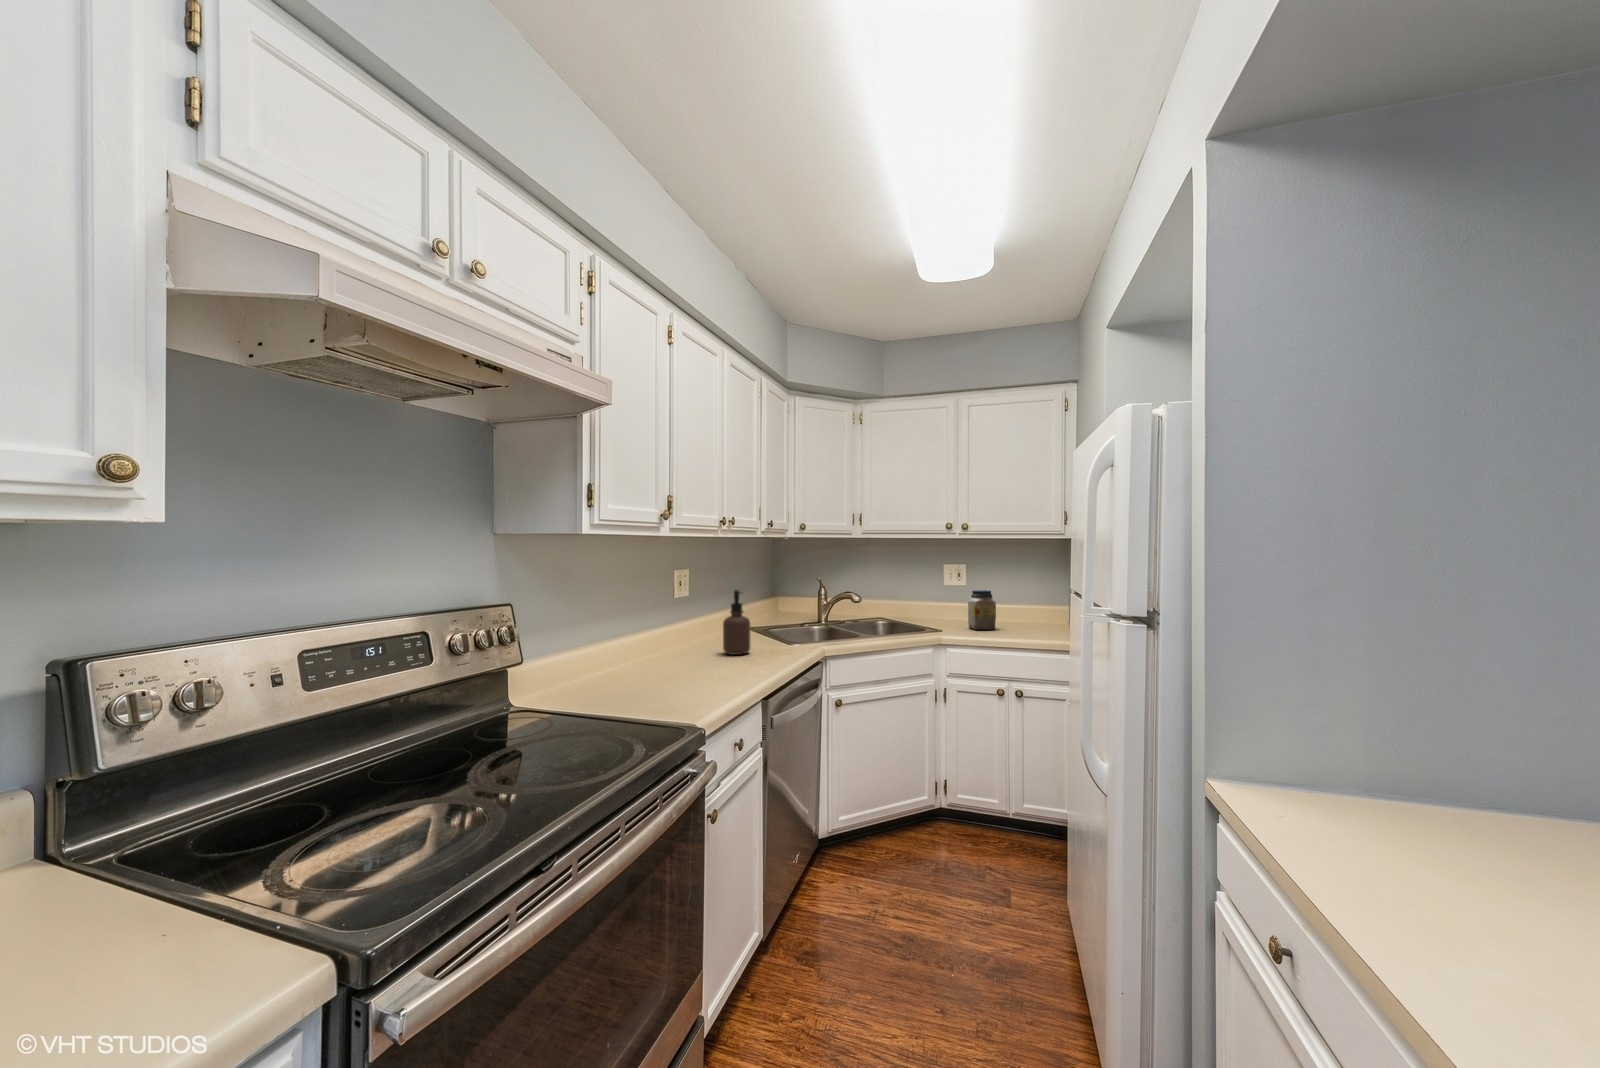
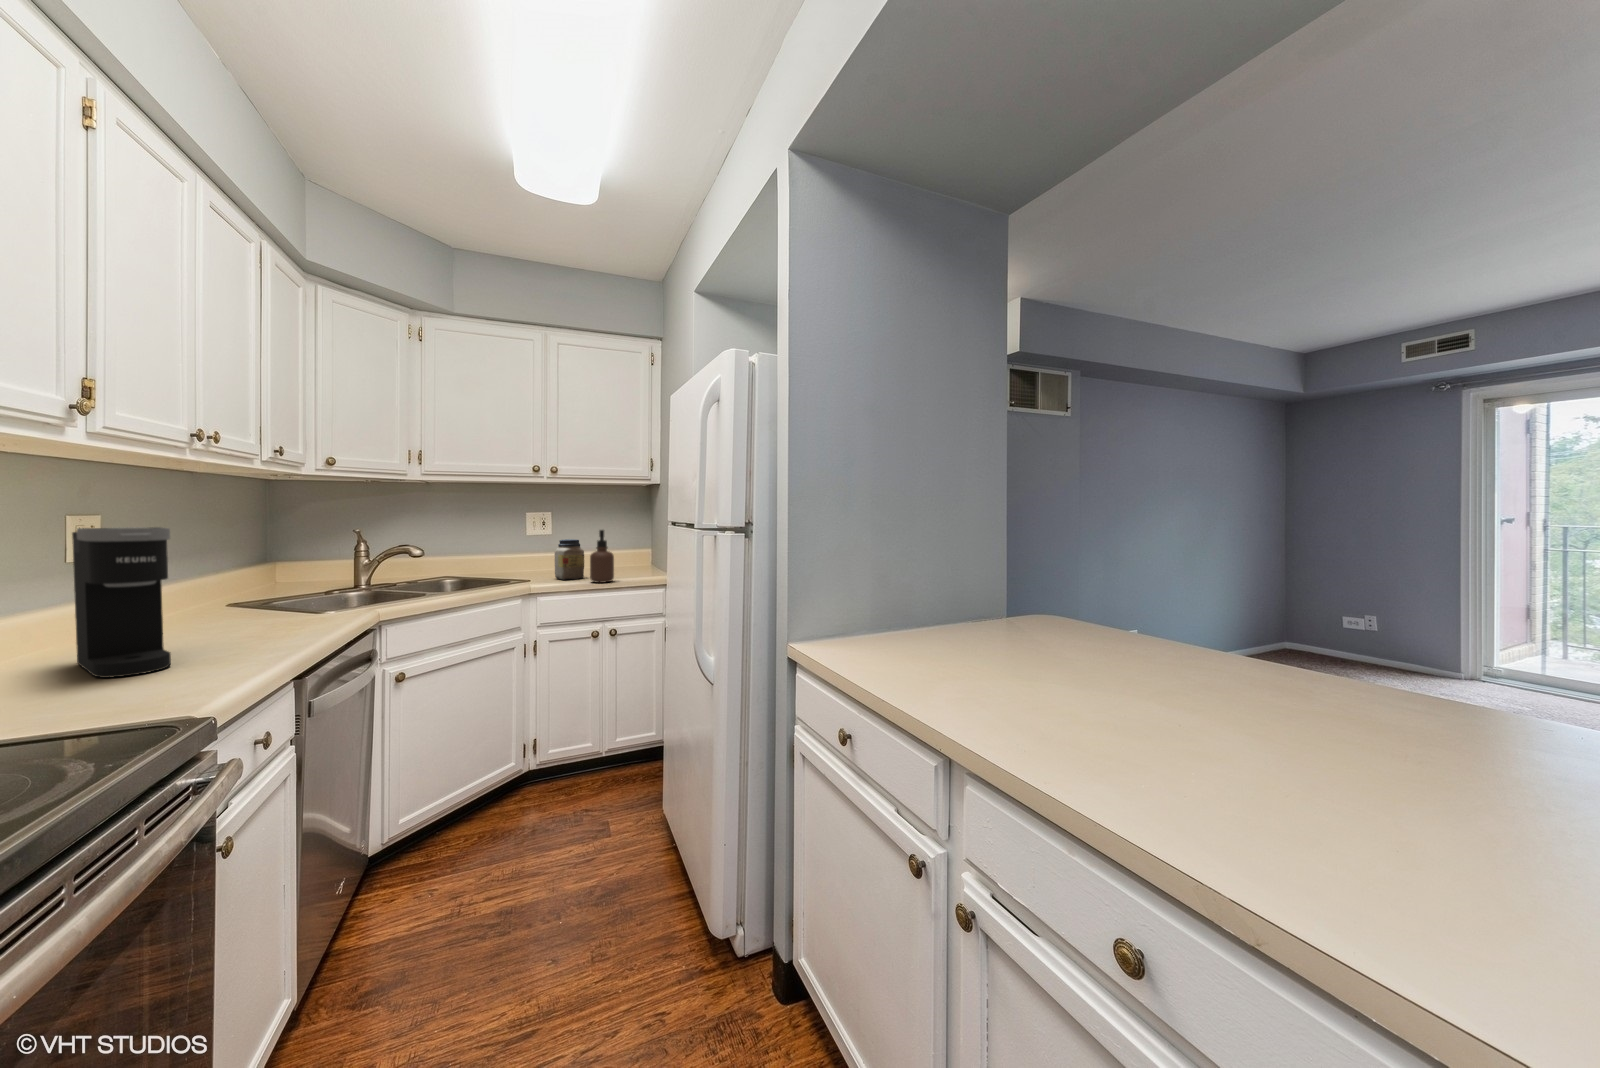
coffee maker: none [677,583,715,676] -> present [72,527,171,678]
soap dispenser: present [723,590,750,655] -> present [590,530,614,583]

